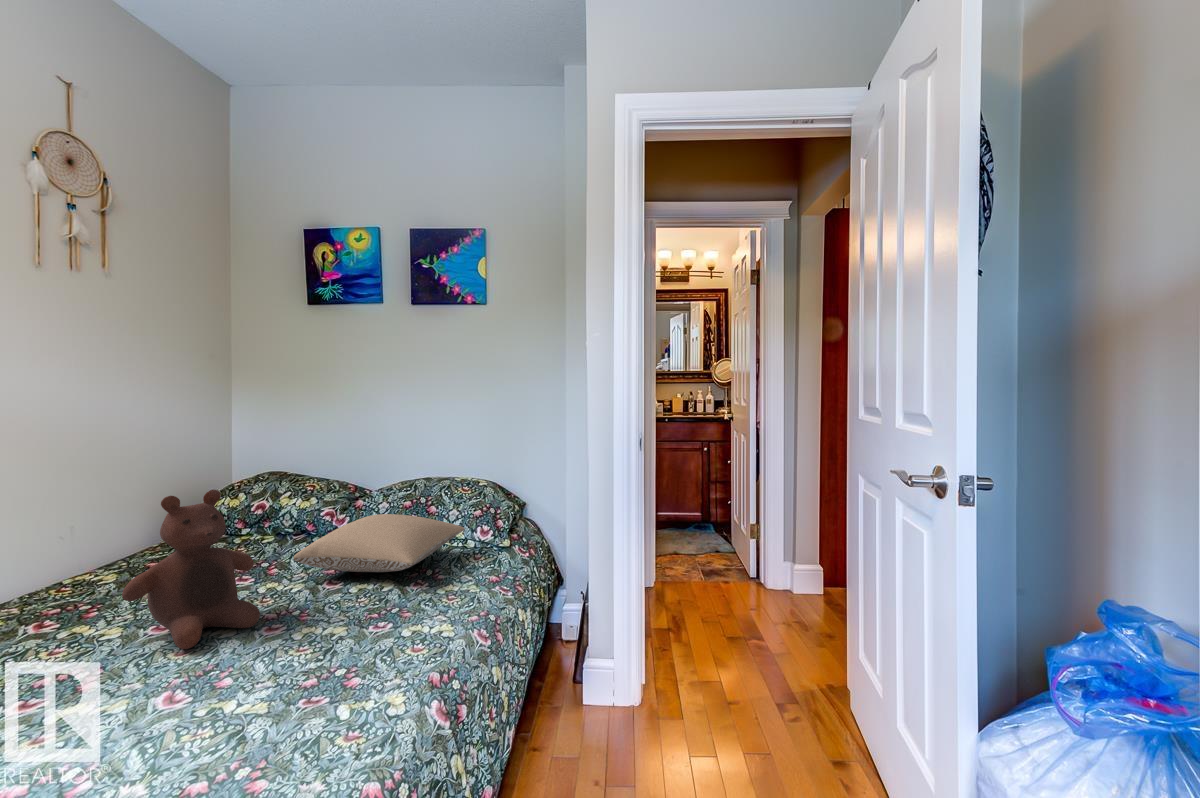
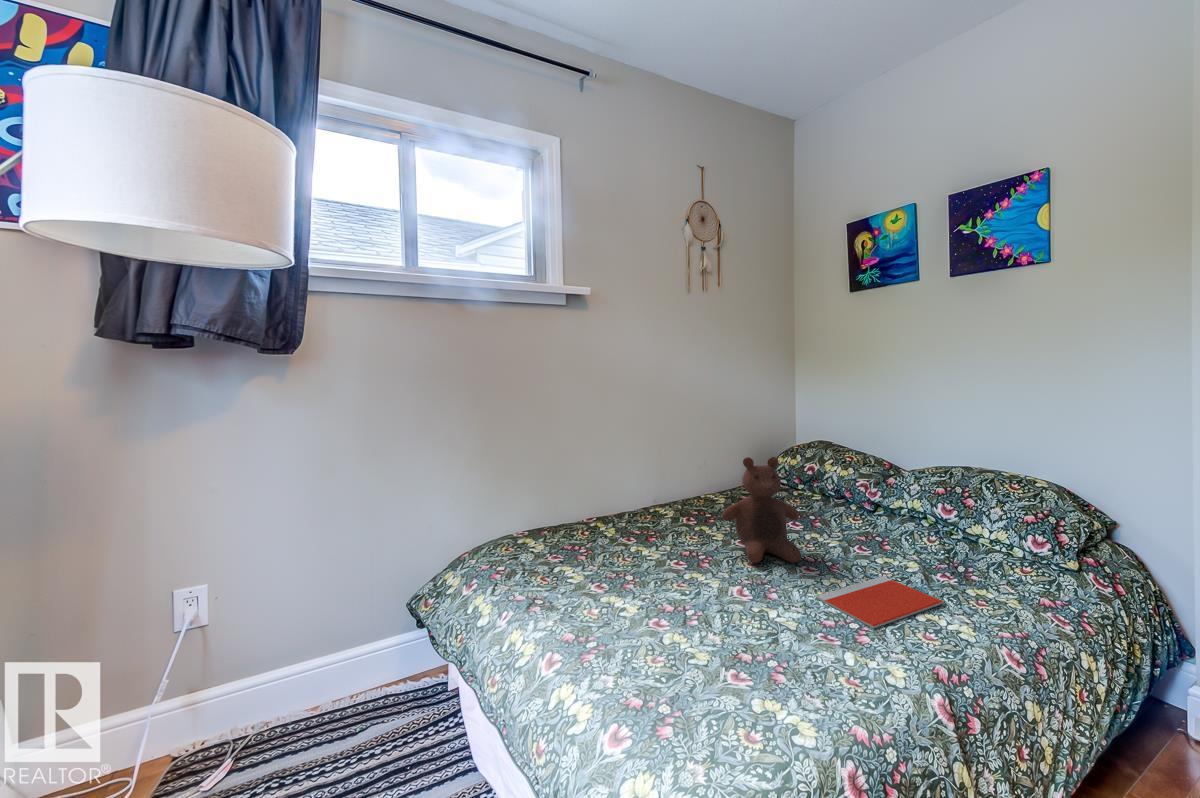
pillow: present [294,514,465,572] -> none [830,497,1010,556]
notebook: none [288,605,424,665] -> present [816,576,944,629]

